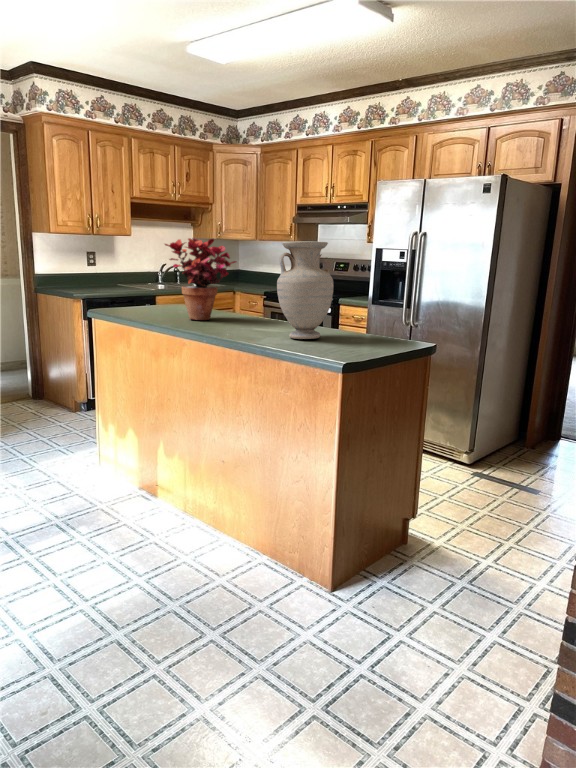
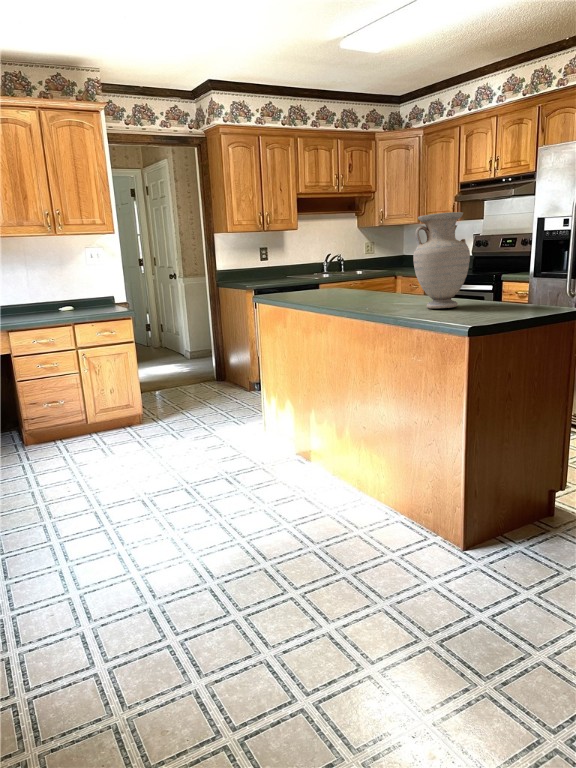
potted plant: present [165,238,237,320] -> none [315,221,382,298]

